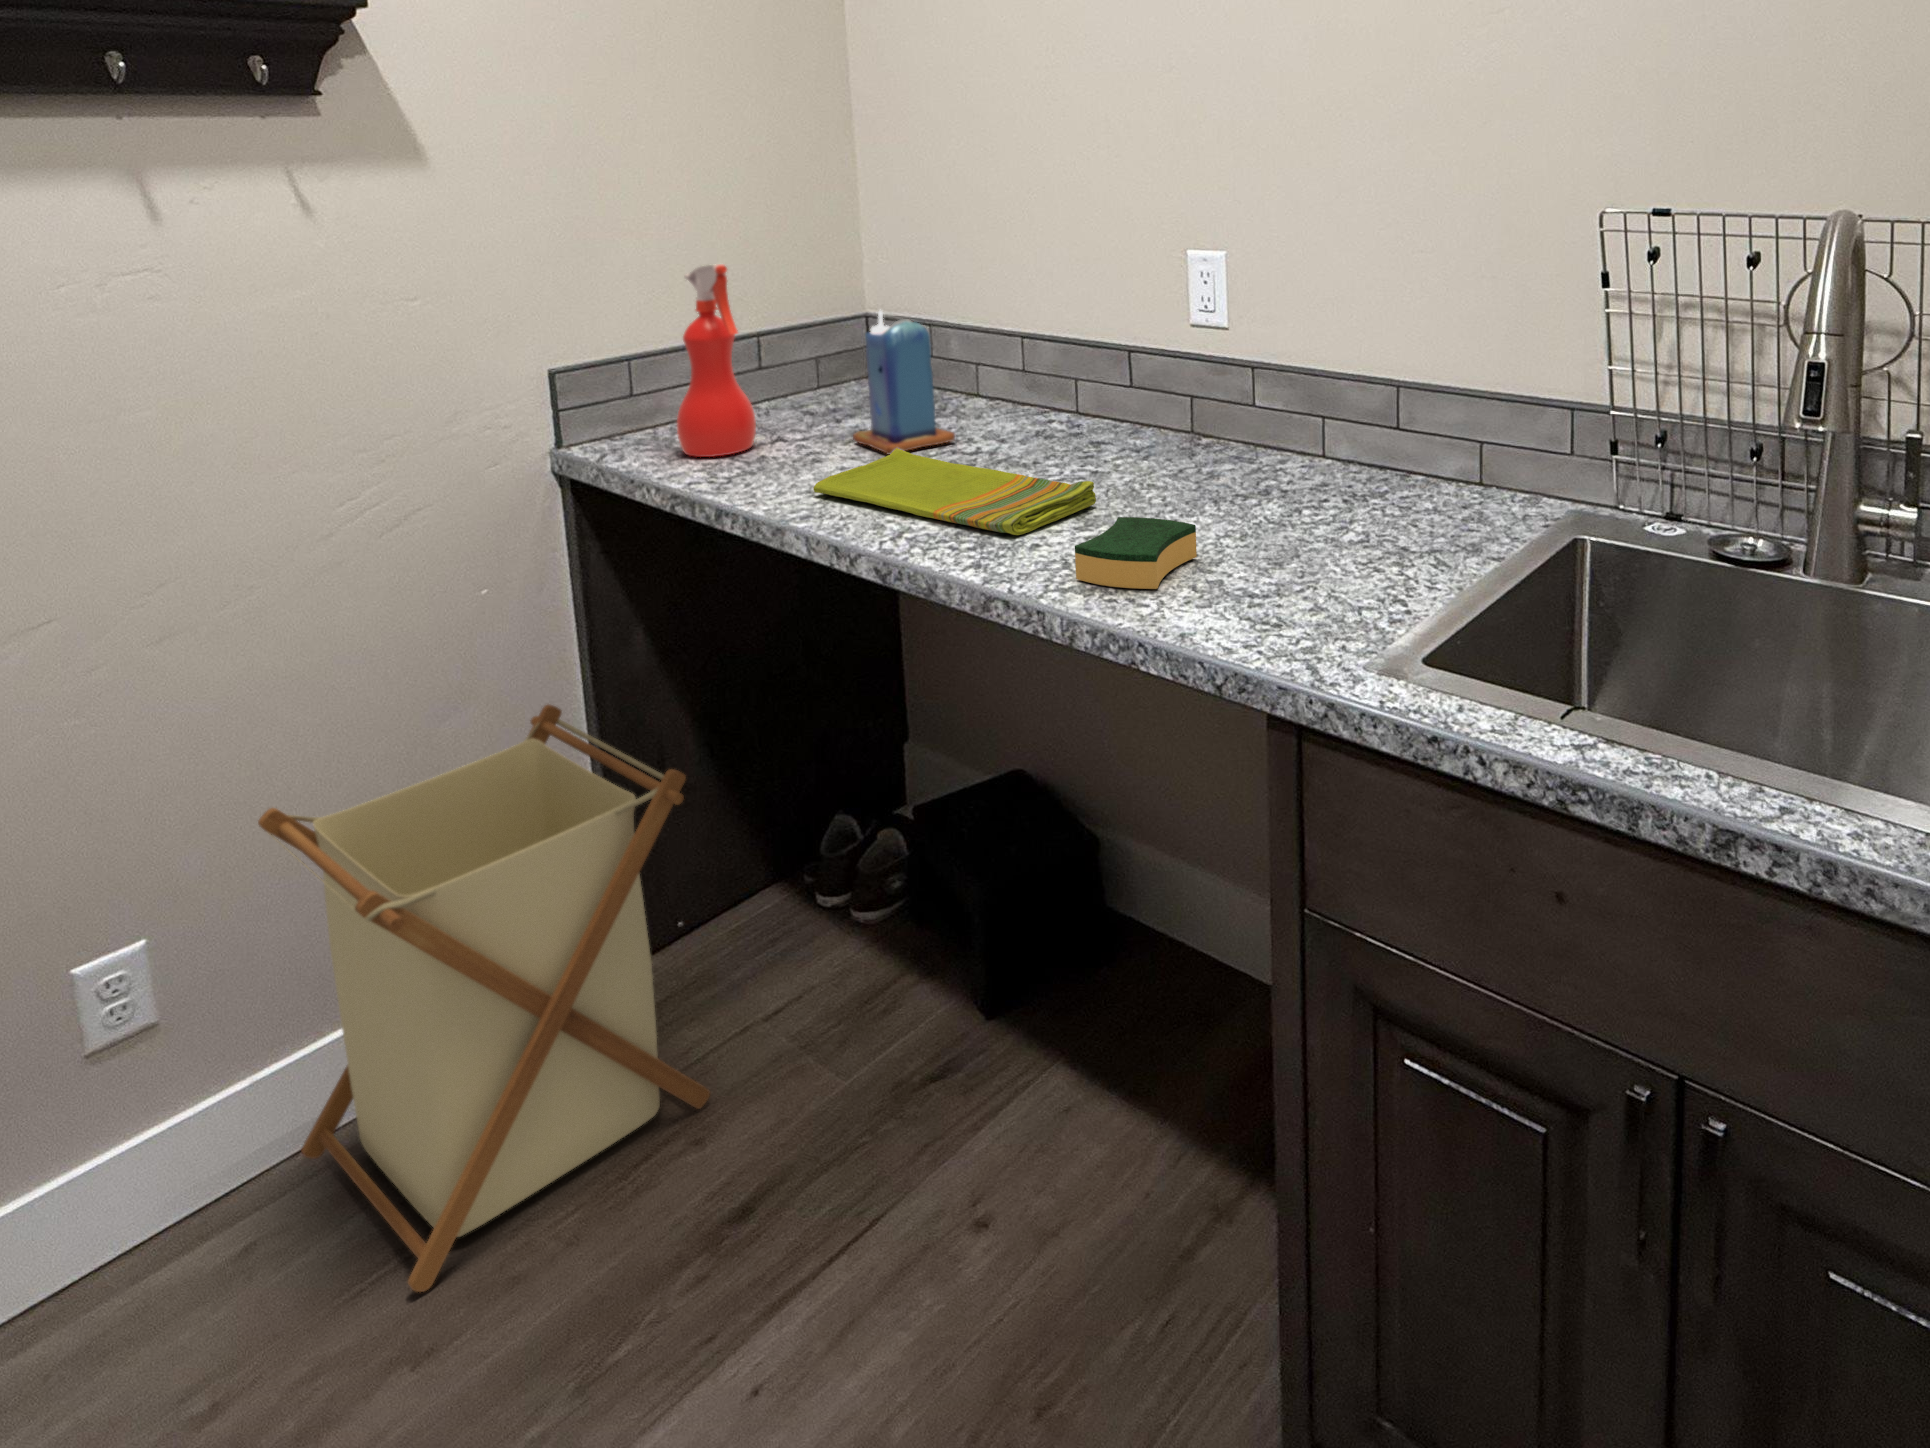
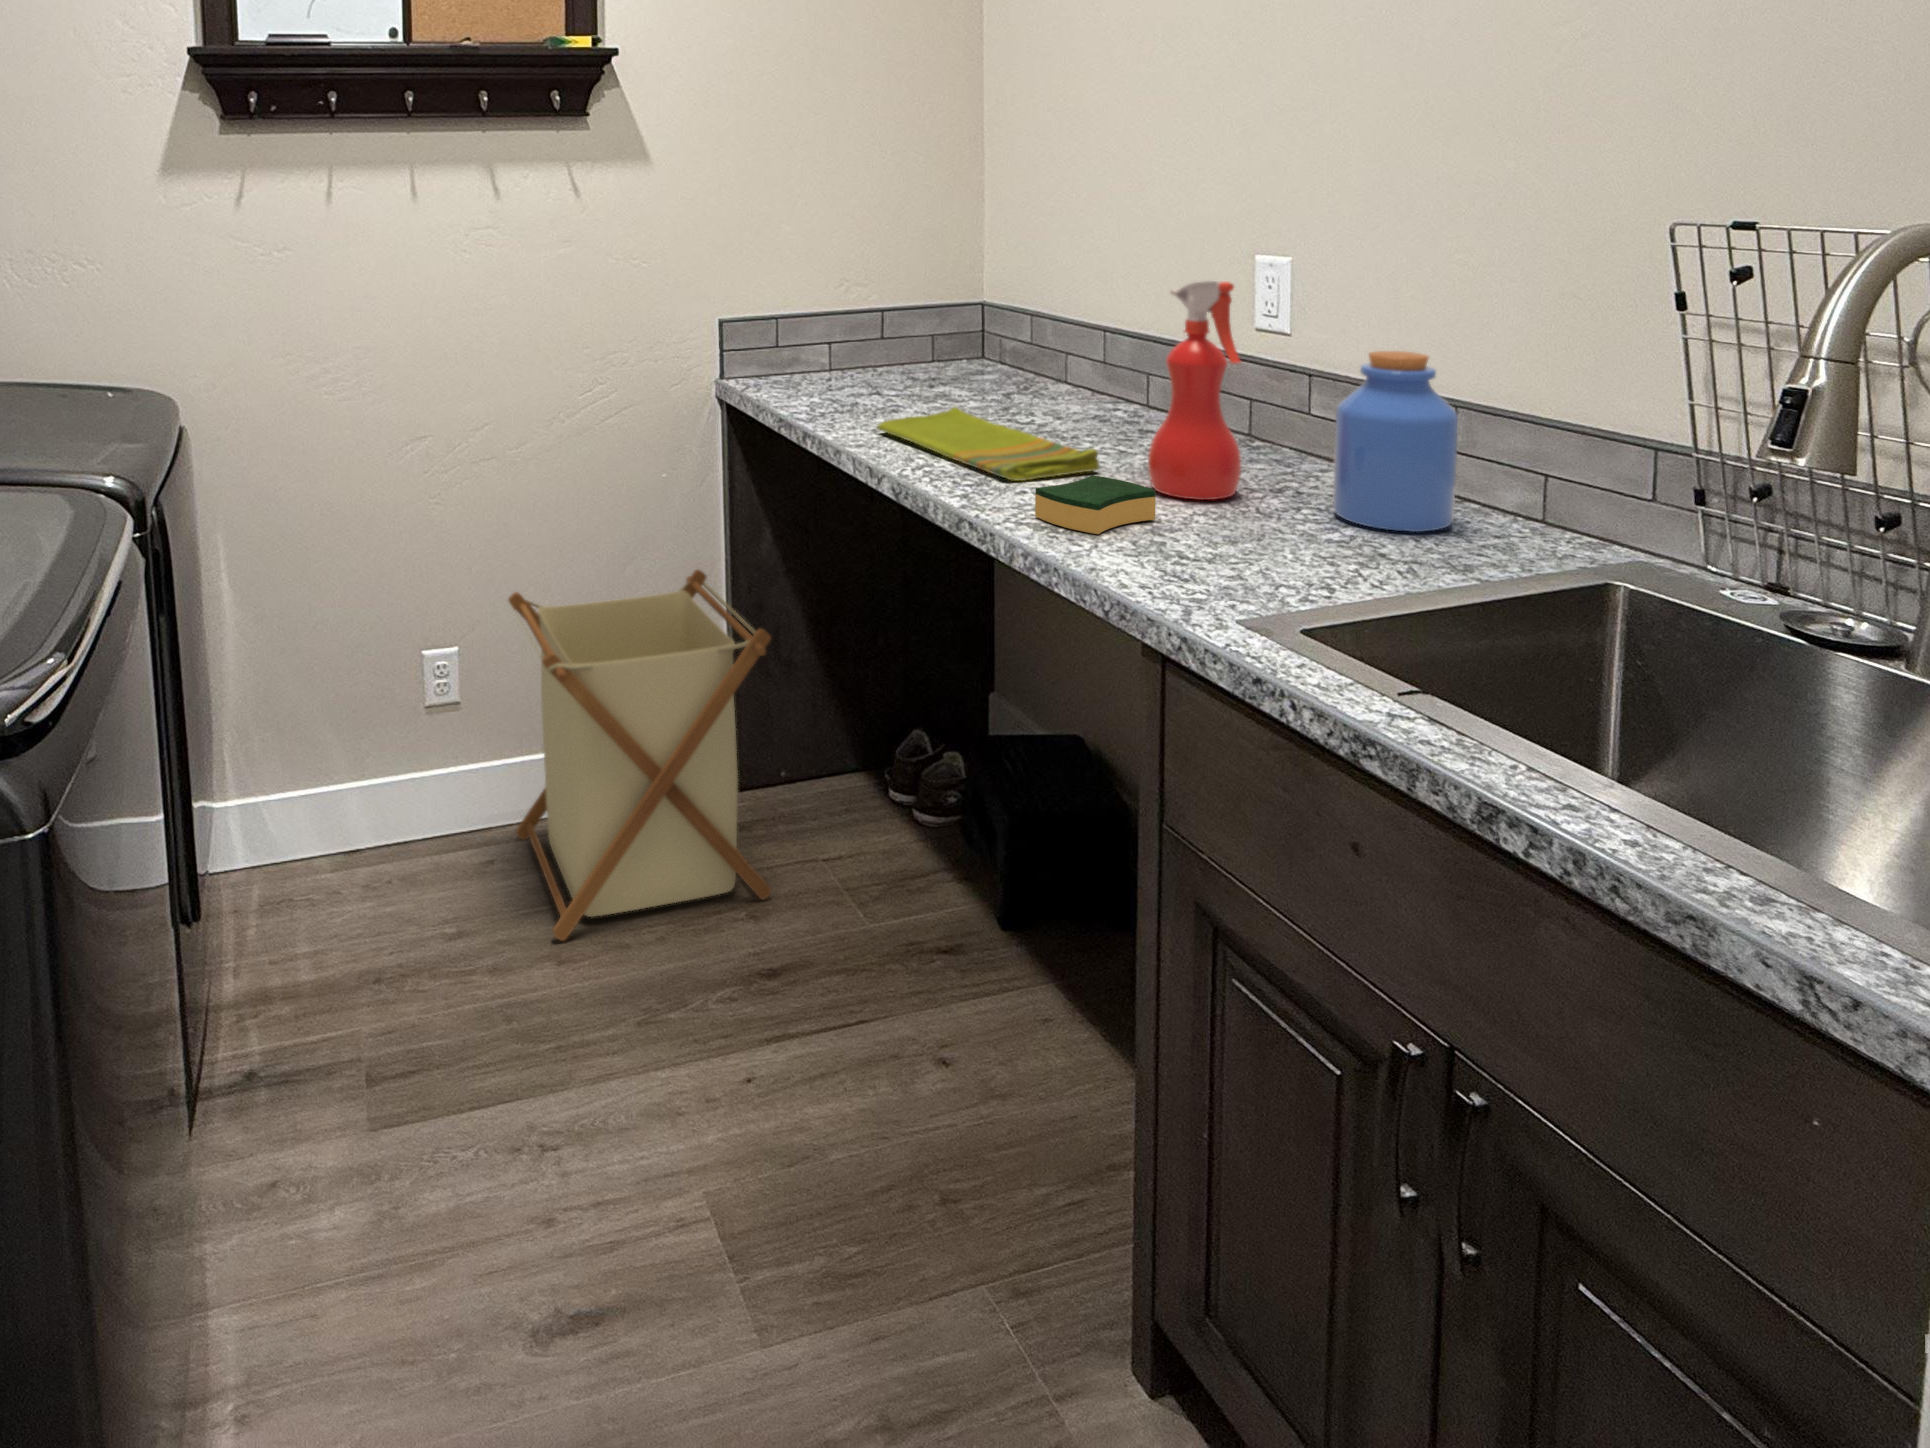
spray bottle: present [677,264,756,457] -> present [1148,281,1241,500]
candle: present [853,311,955,454] -> none [935,293,1018,414]
jar: none [1338,342,1447,524] -> present [1333,351,1458,532]

